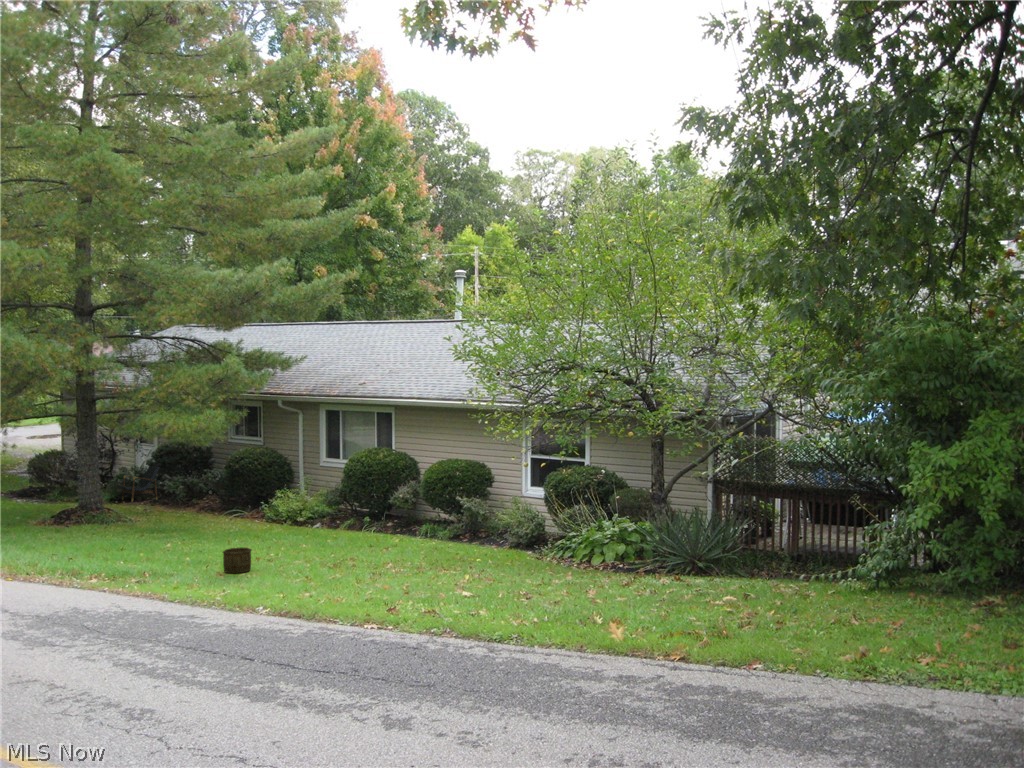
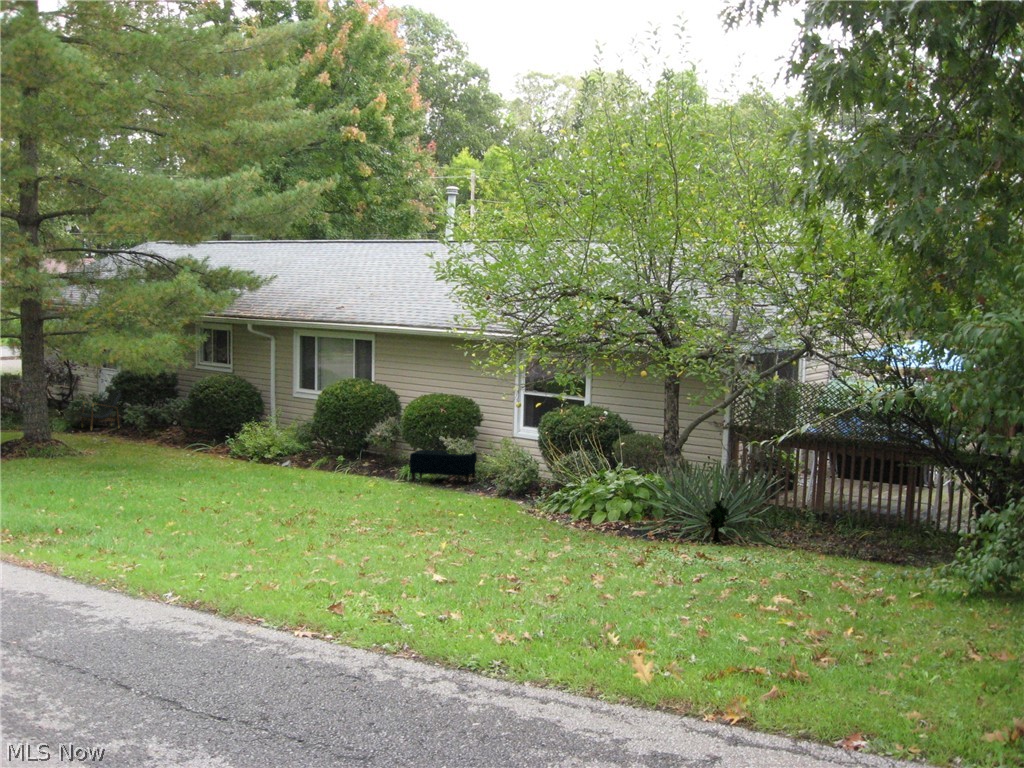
bench: none [431,509,490,539] -> present [410,450,477,485]
decorative plant: none [685,537,707,574] -> present [705,498,729,542]
wooden bucket: present [223,548,251,573] -> none [146,502,183,535]

